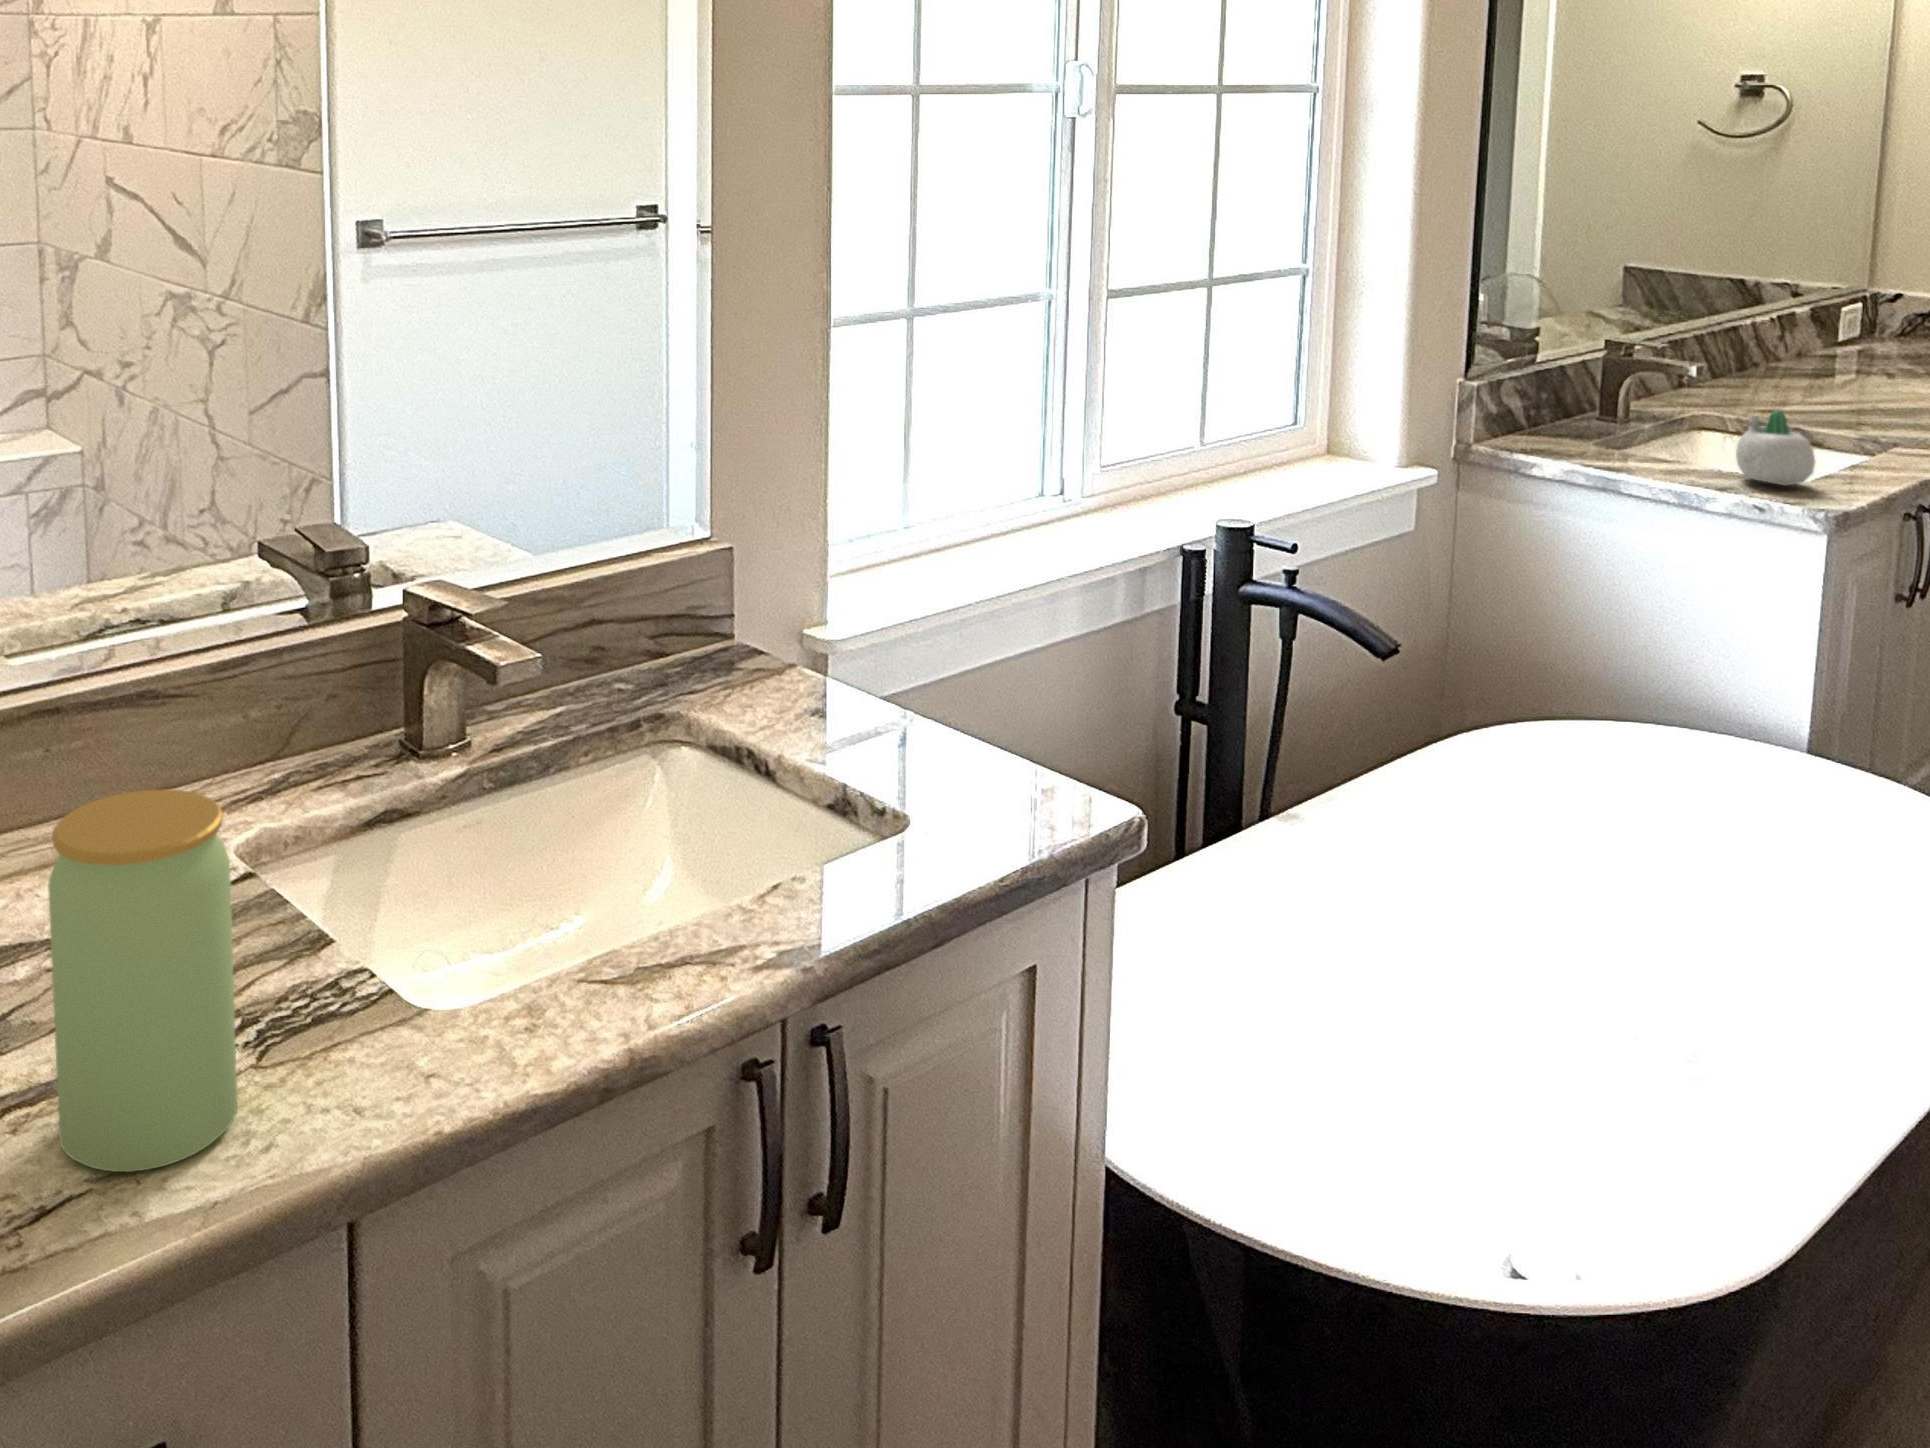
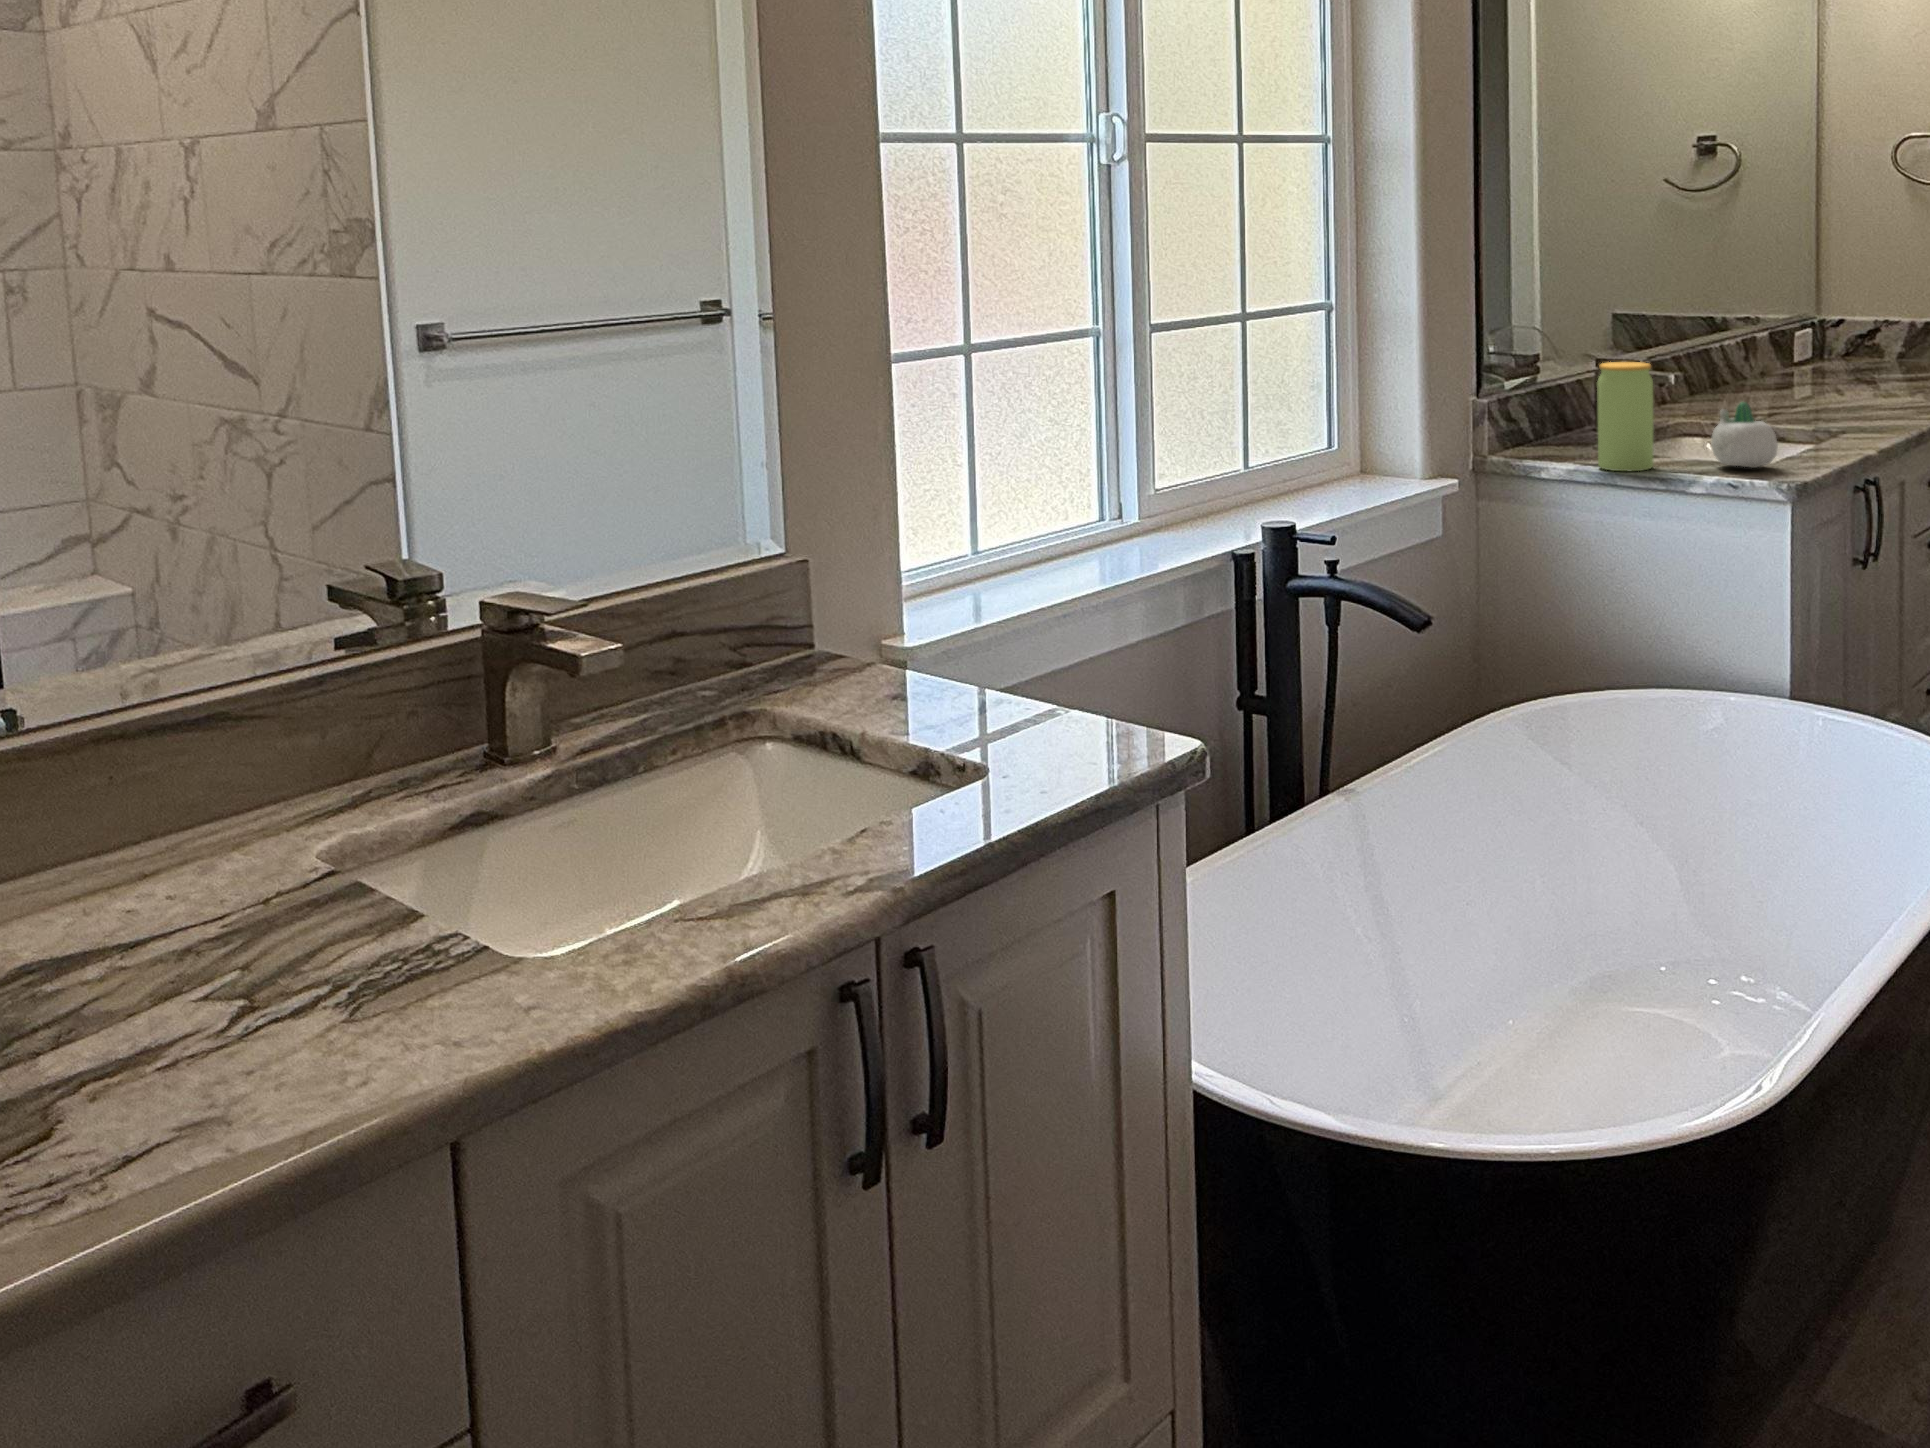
jar: present [48,789,237,1172] -> present [1597,362,1653,471]

